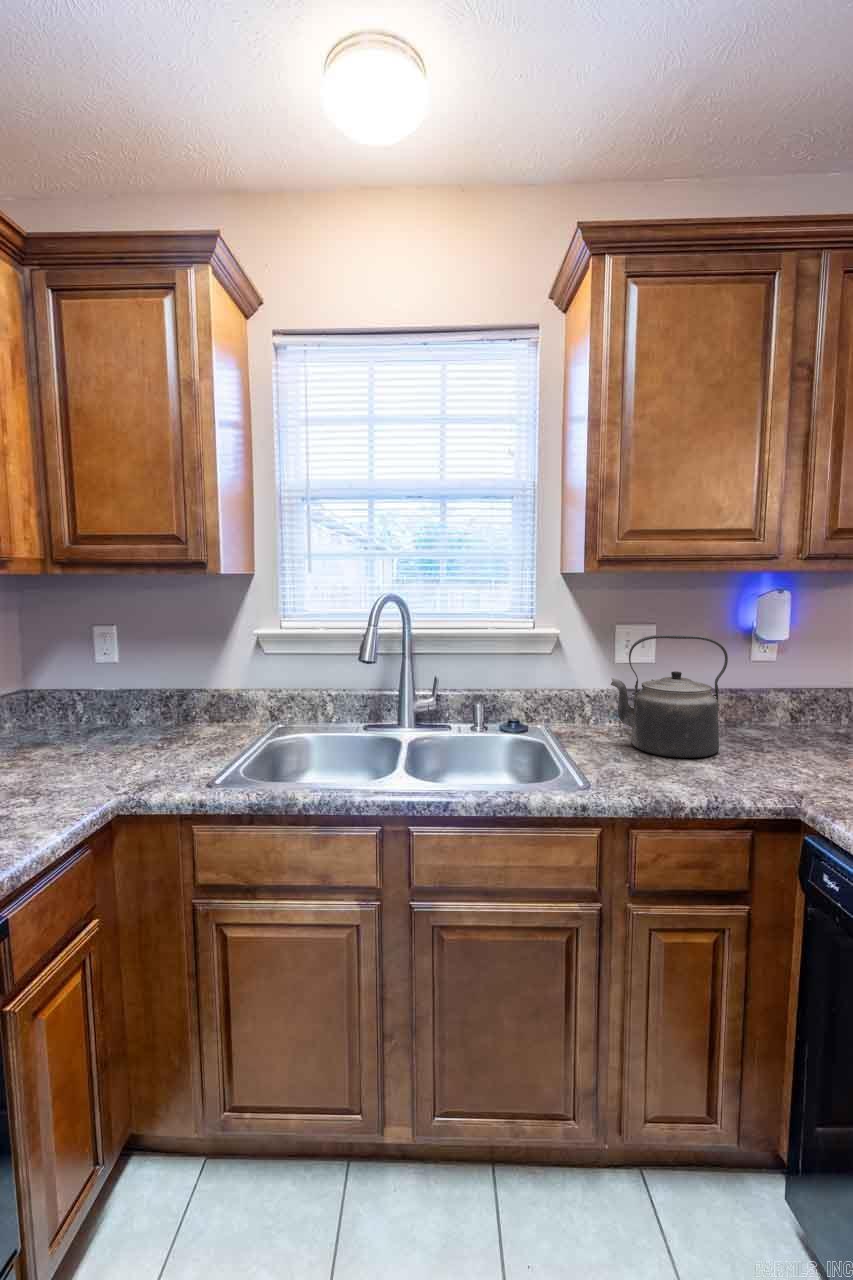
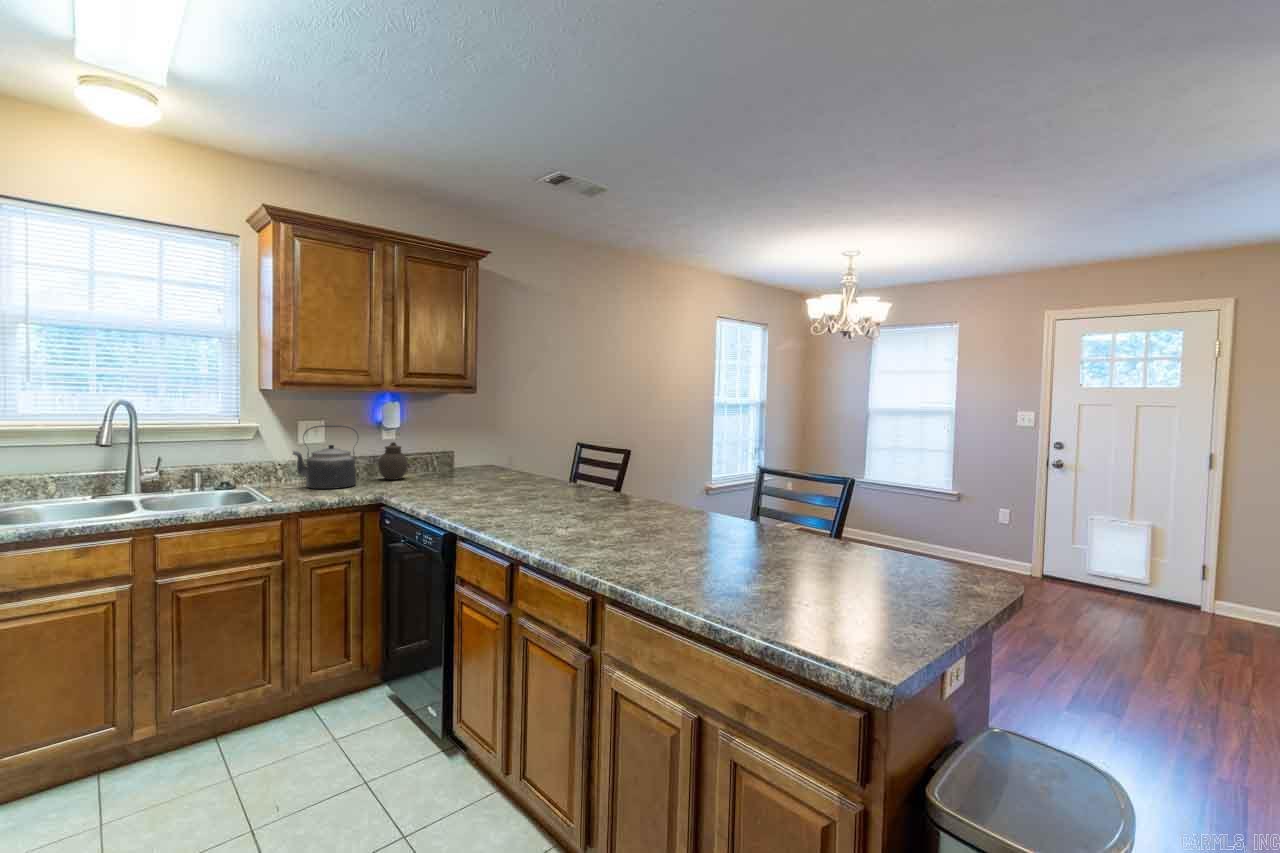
jar: none [754,669,816,743] -> present [378,442,408,480]

